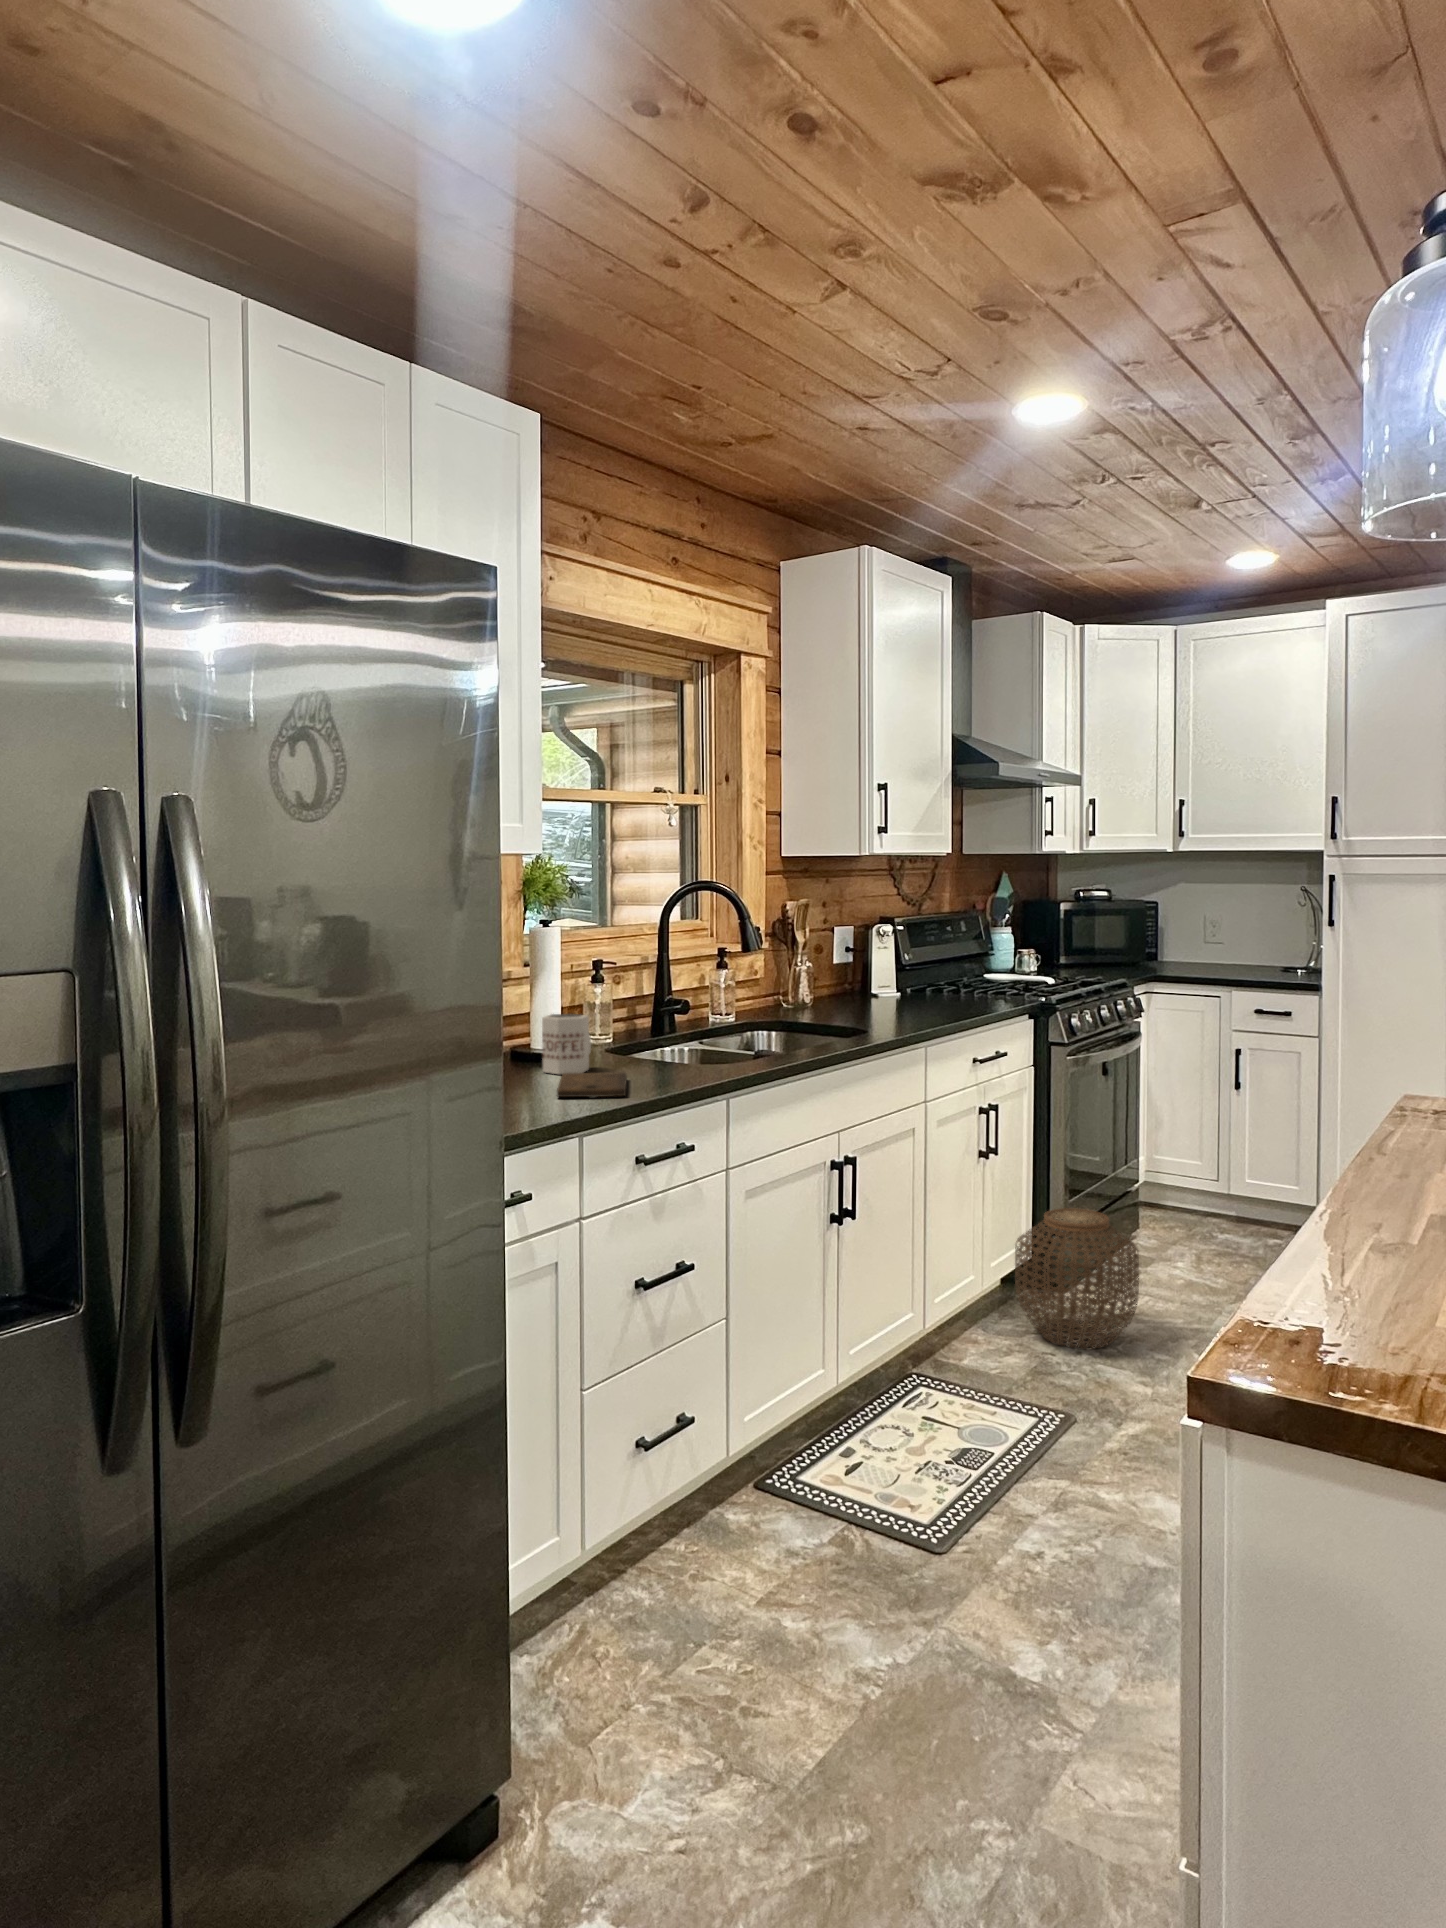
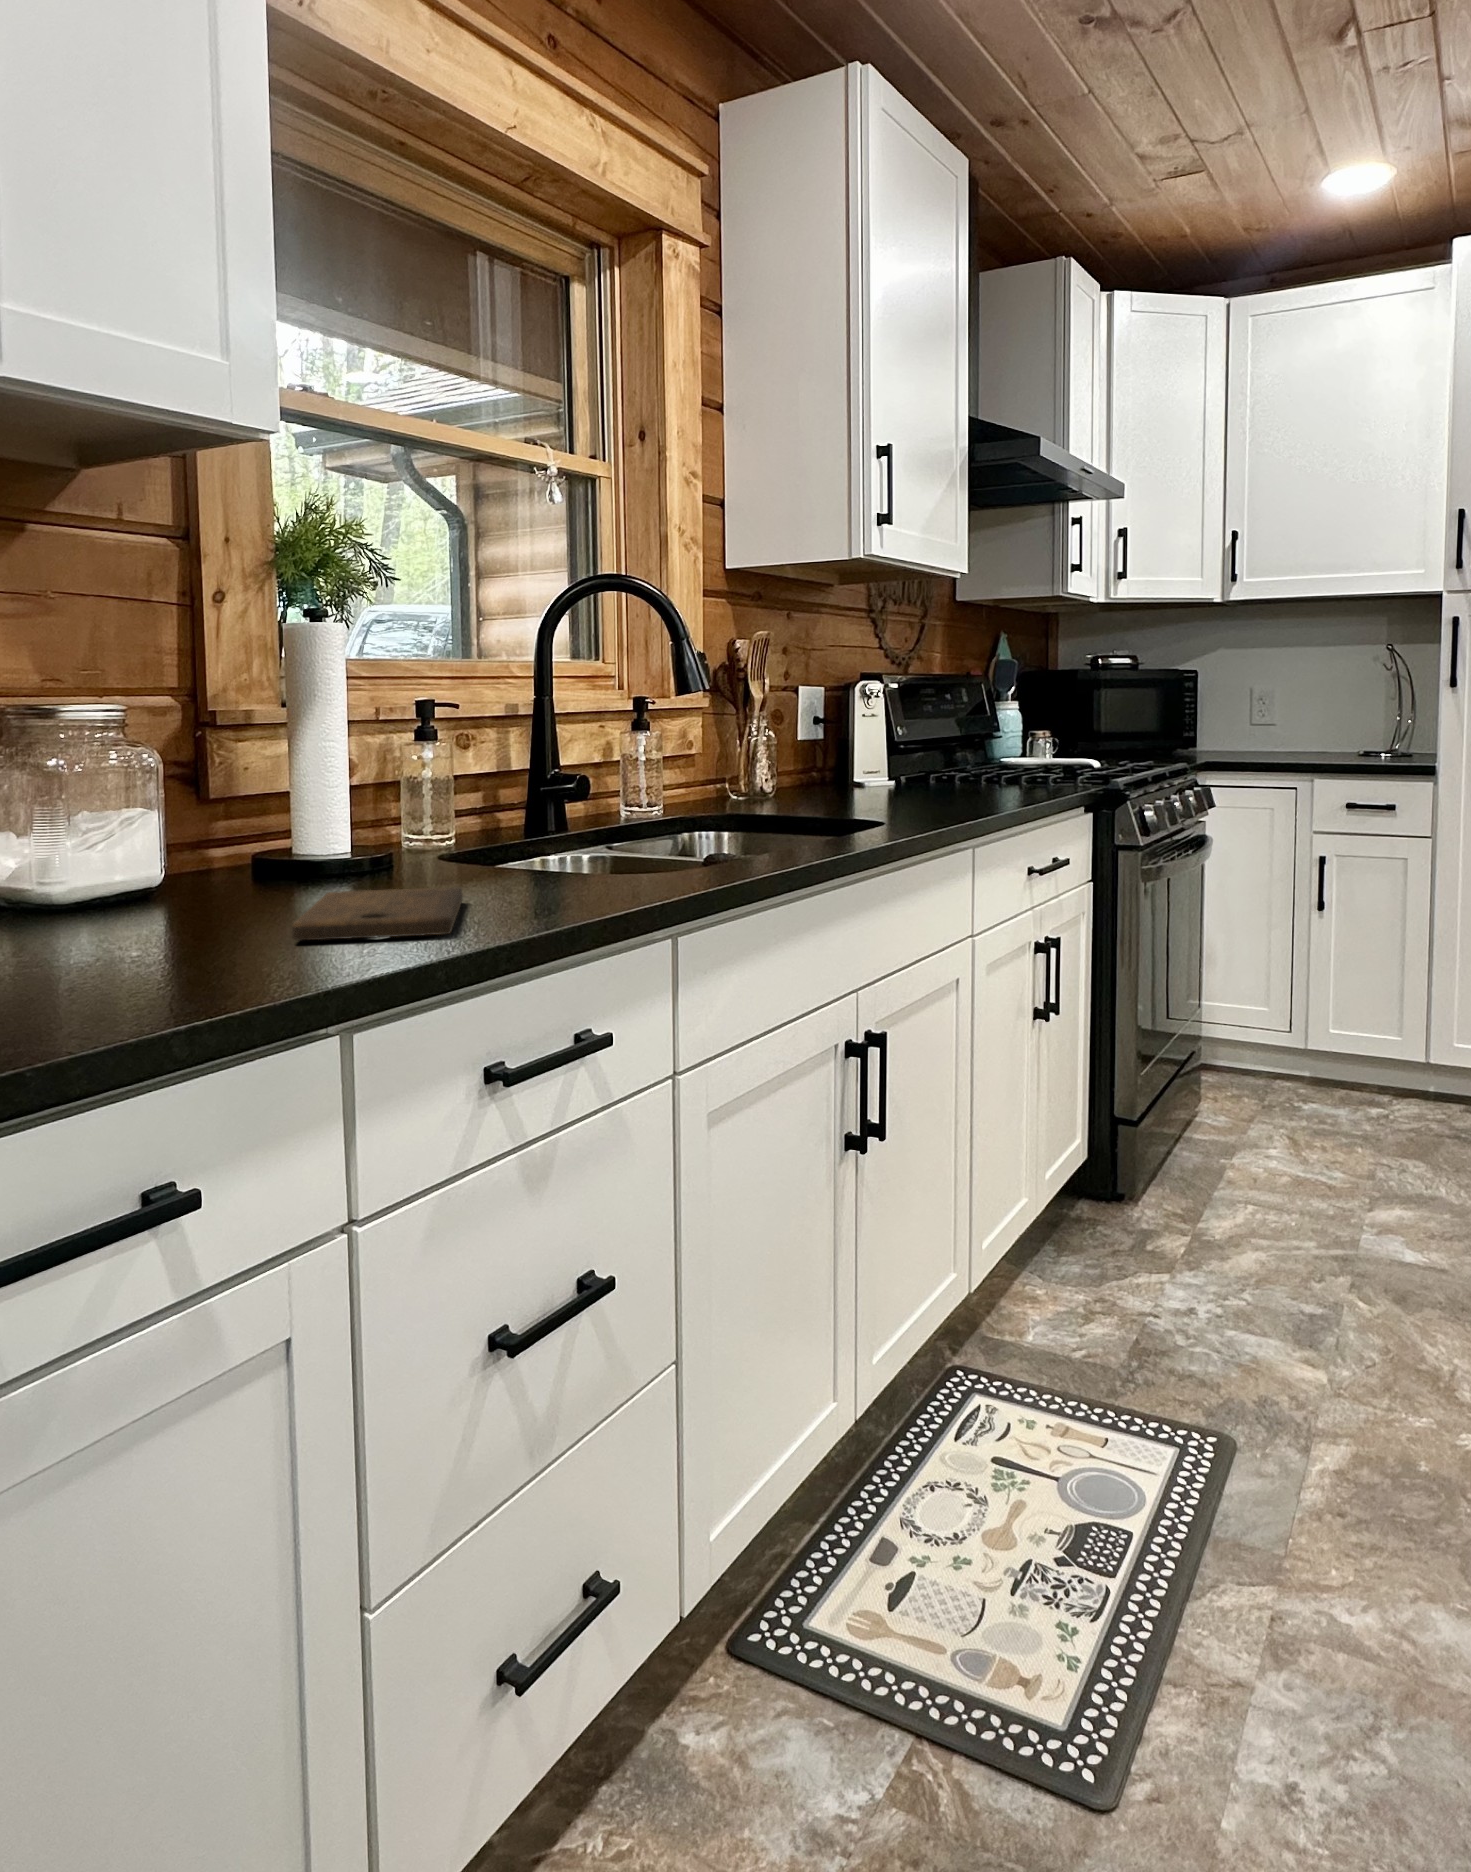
mug: present [542,1014,591,1074] -> none [291,778,398,896]
woven basket: present [1015,1208,1139,1349] -> none [1087,1088,1276,1299]

